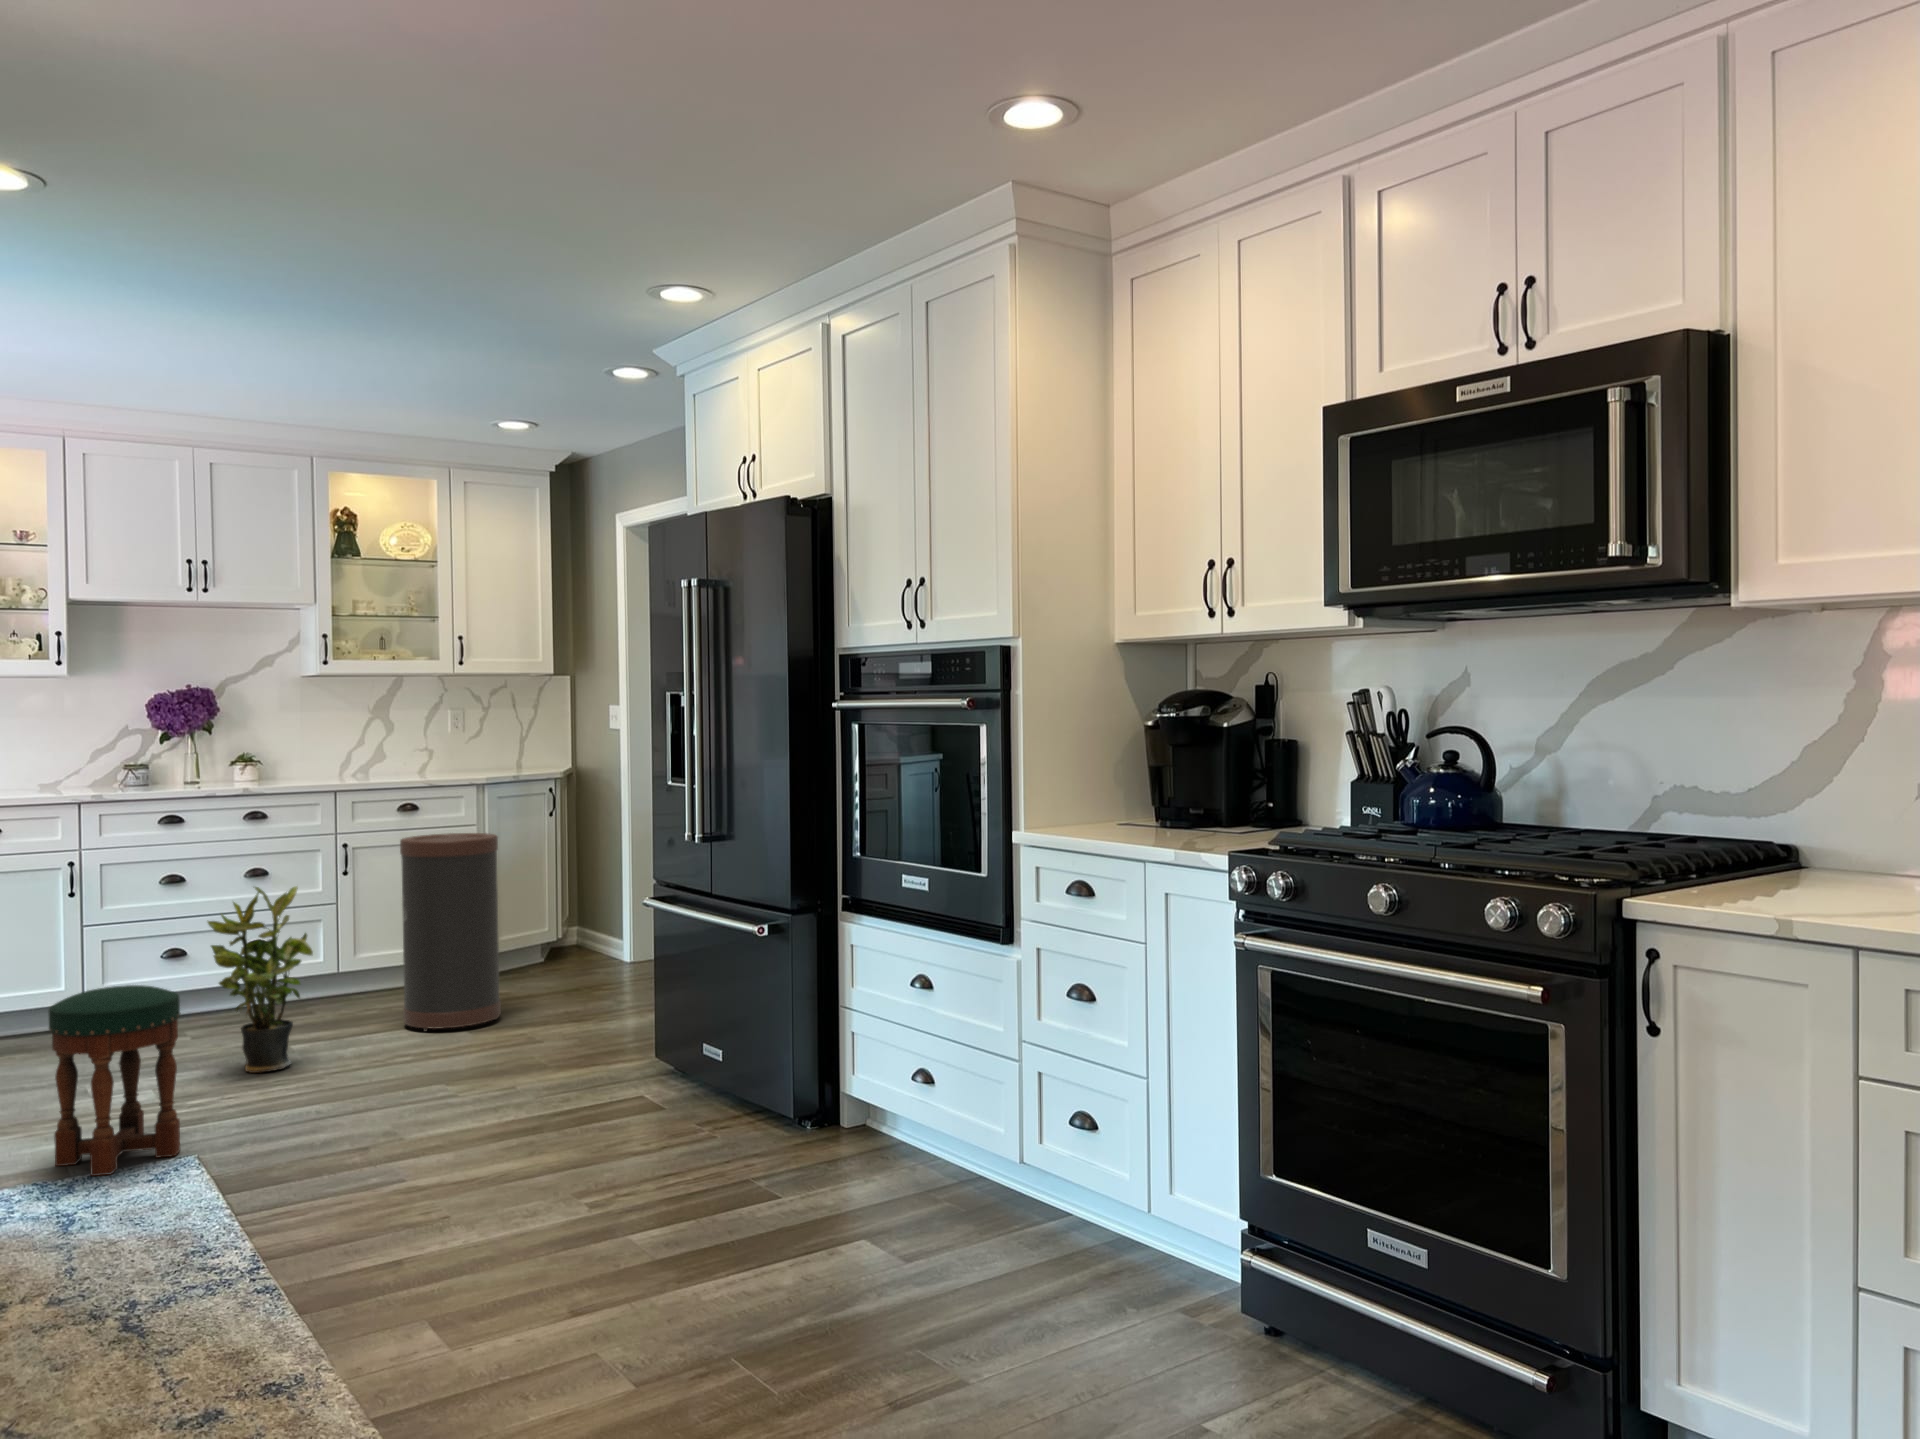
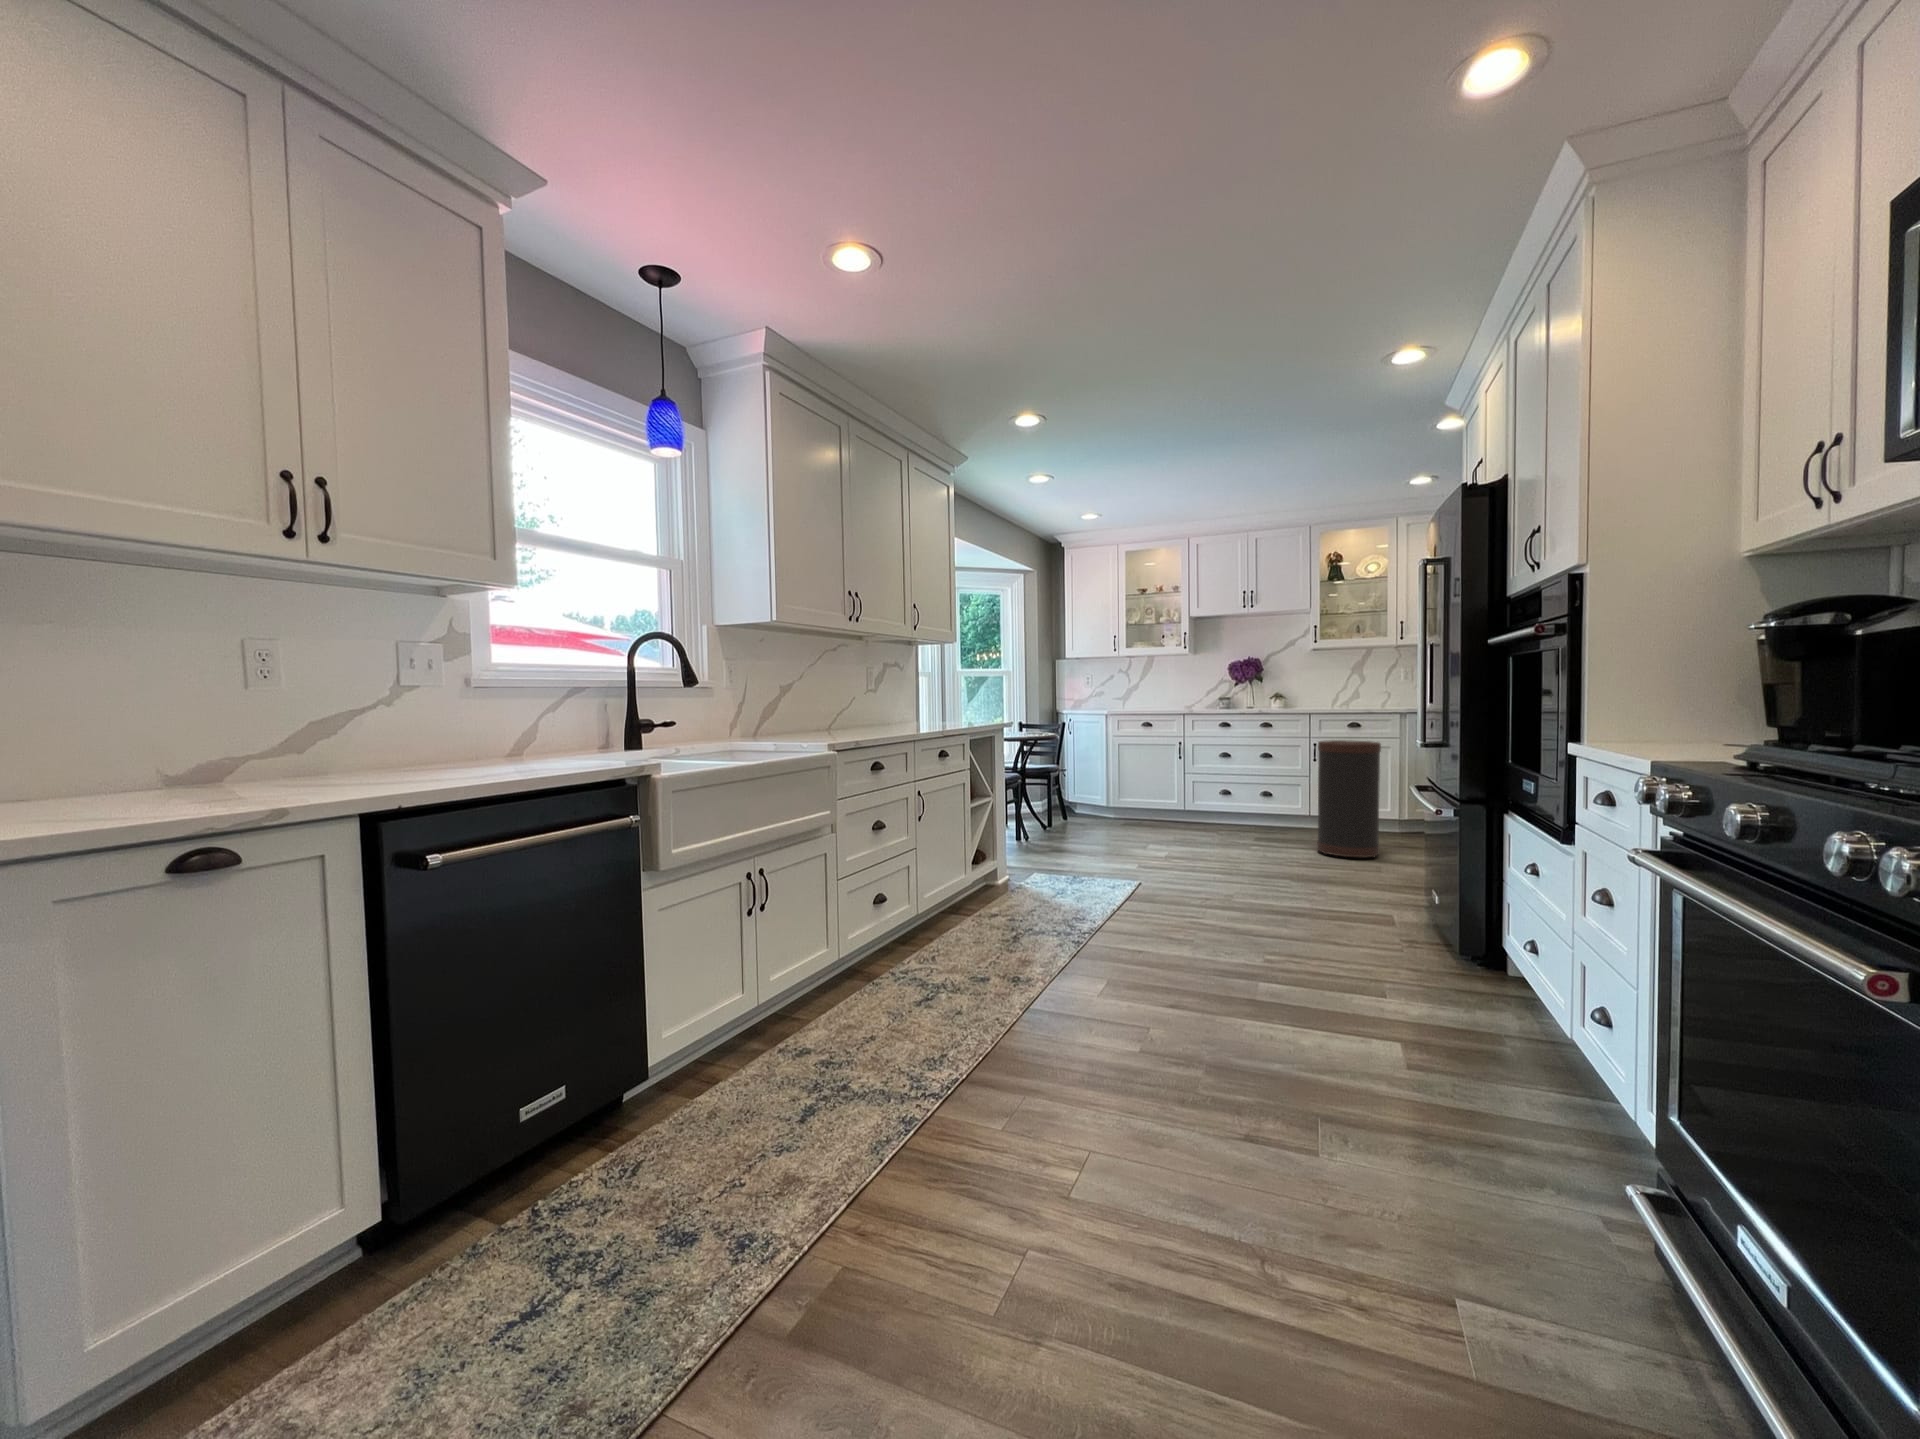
potted plant: present [208,886,313,1073] -> none [1195,757,1250,855]
stool: present [49,985,181,1176] -> none [1085,791,1140,877]

